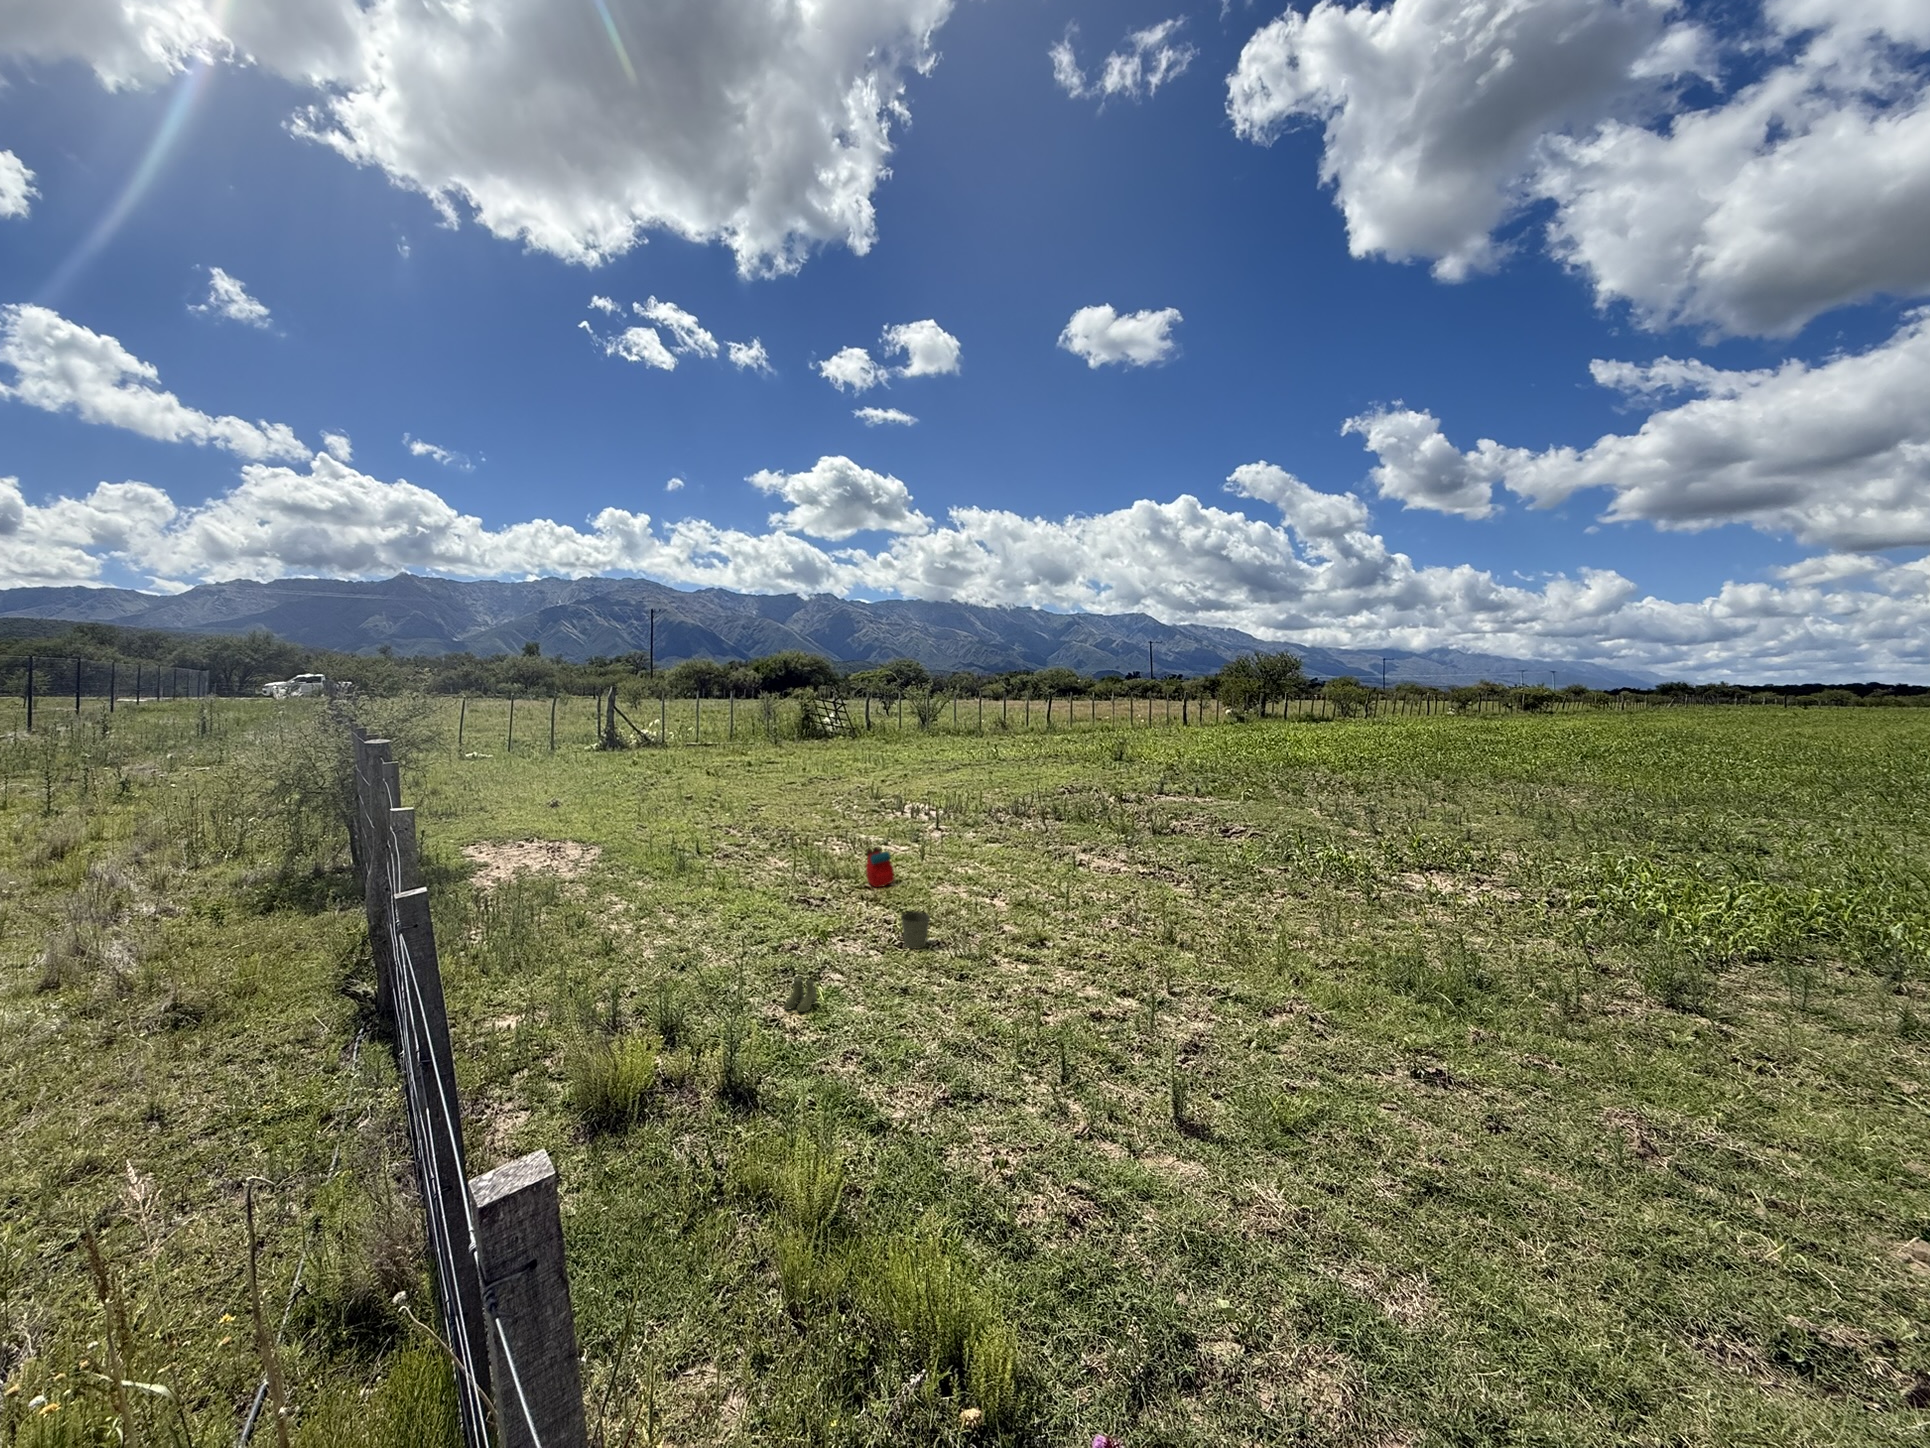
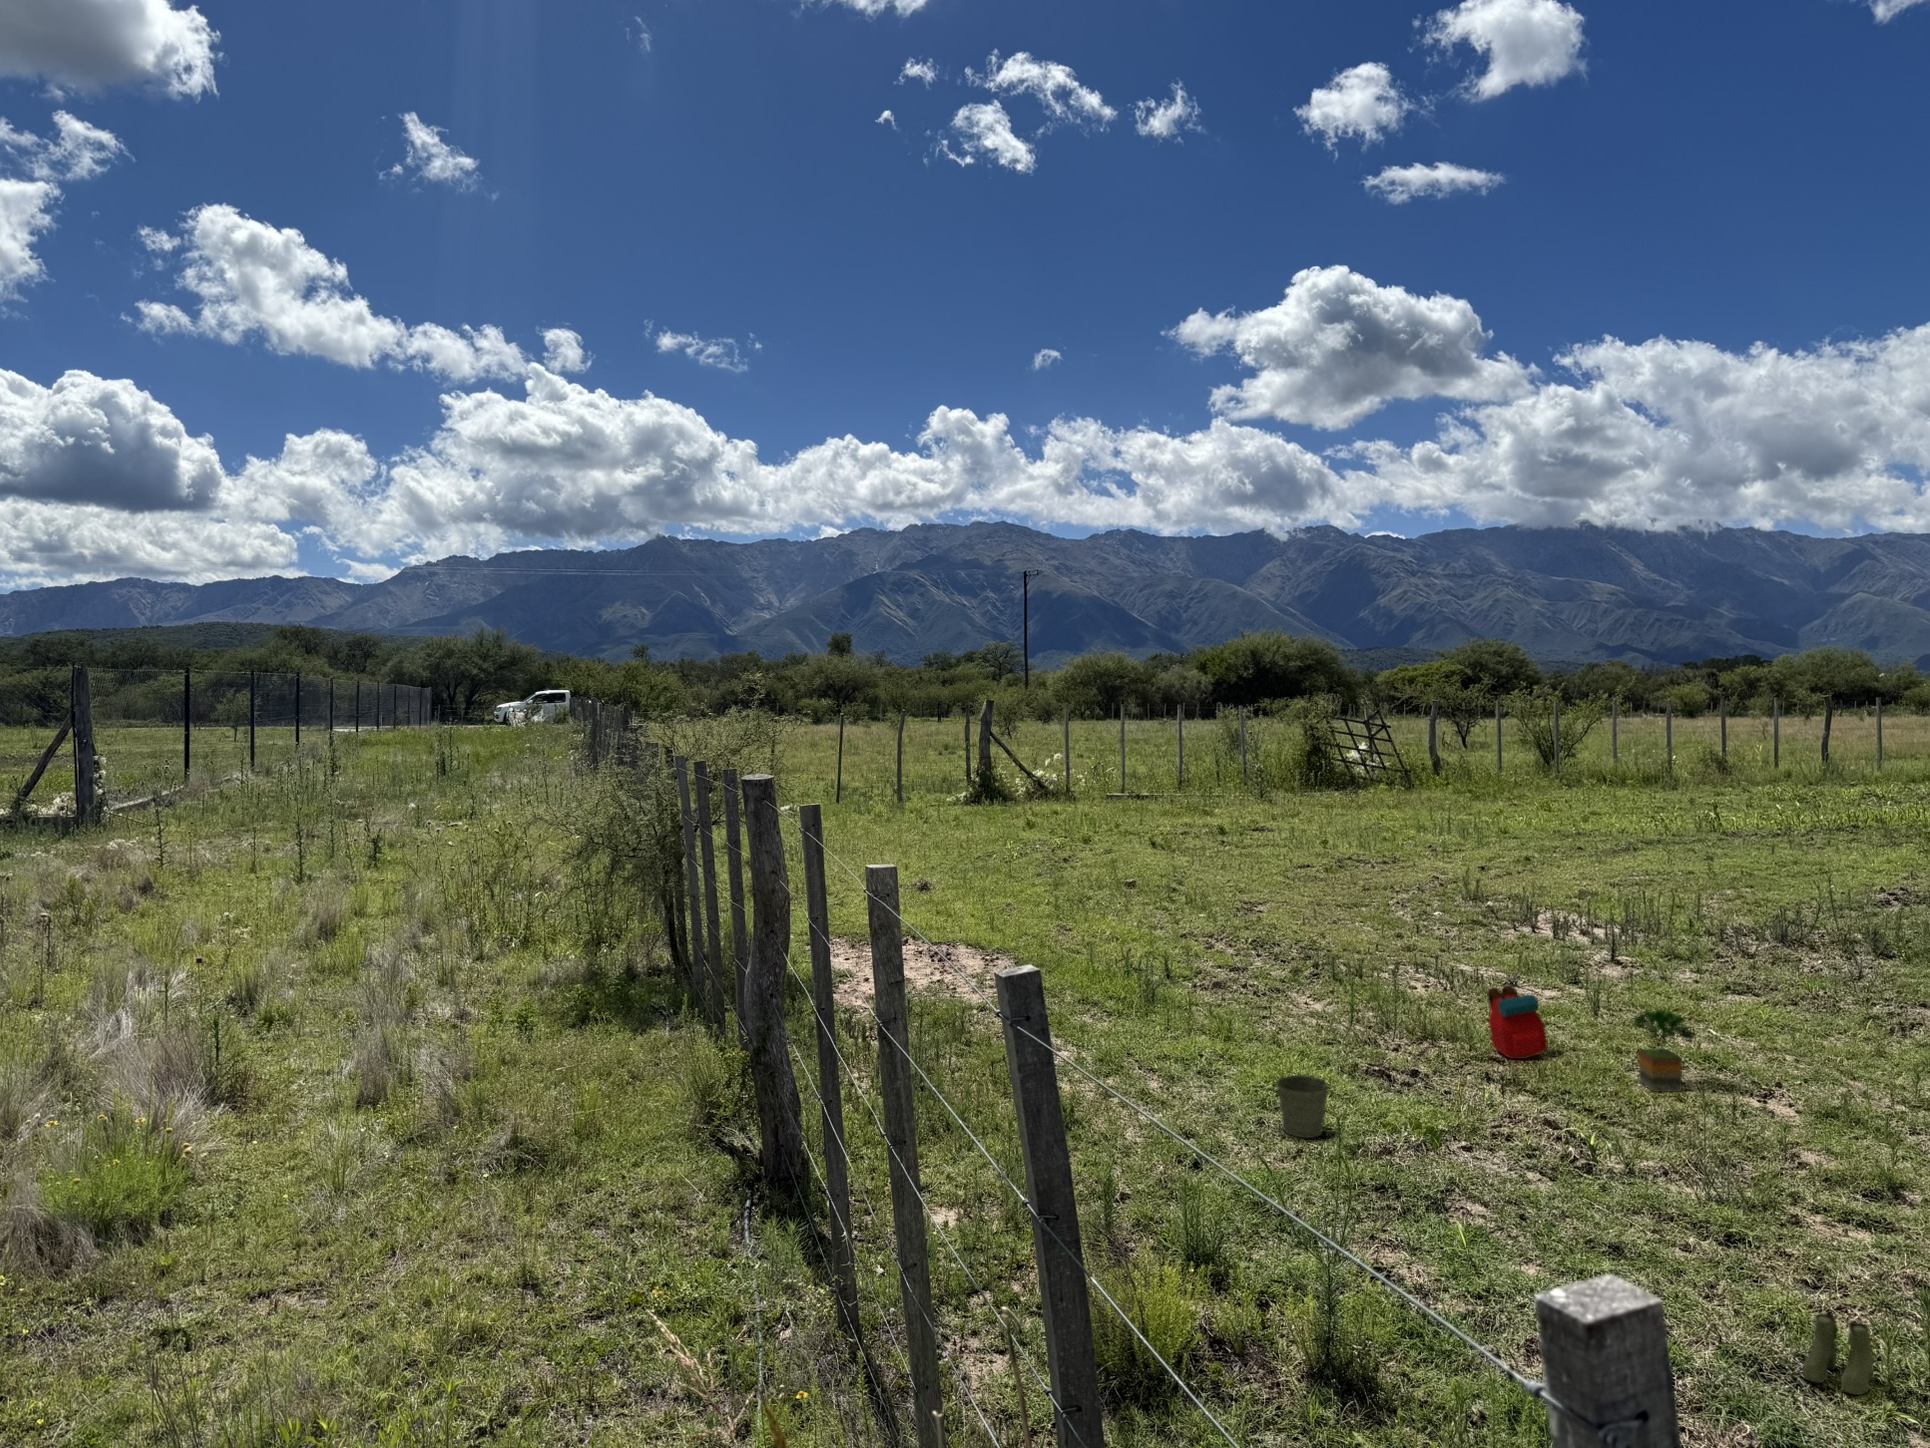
potted tree: none [933,855,963,899] -> present [1632,1010,1695,1092]
bucket: present [901,911,930,949] -> present [1277,1075,1328,1138]
boots: present [784,977,817,1012] -> present [1803,1313,1874,1395]

